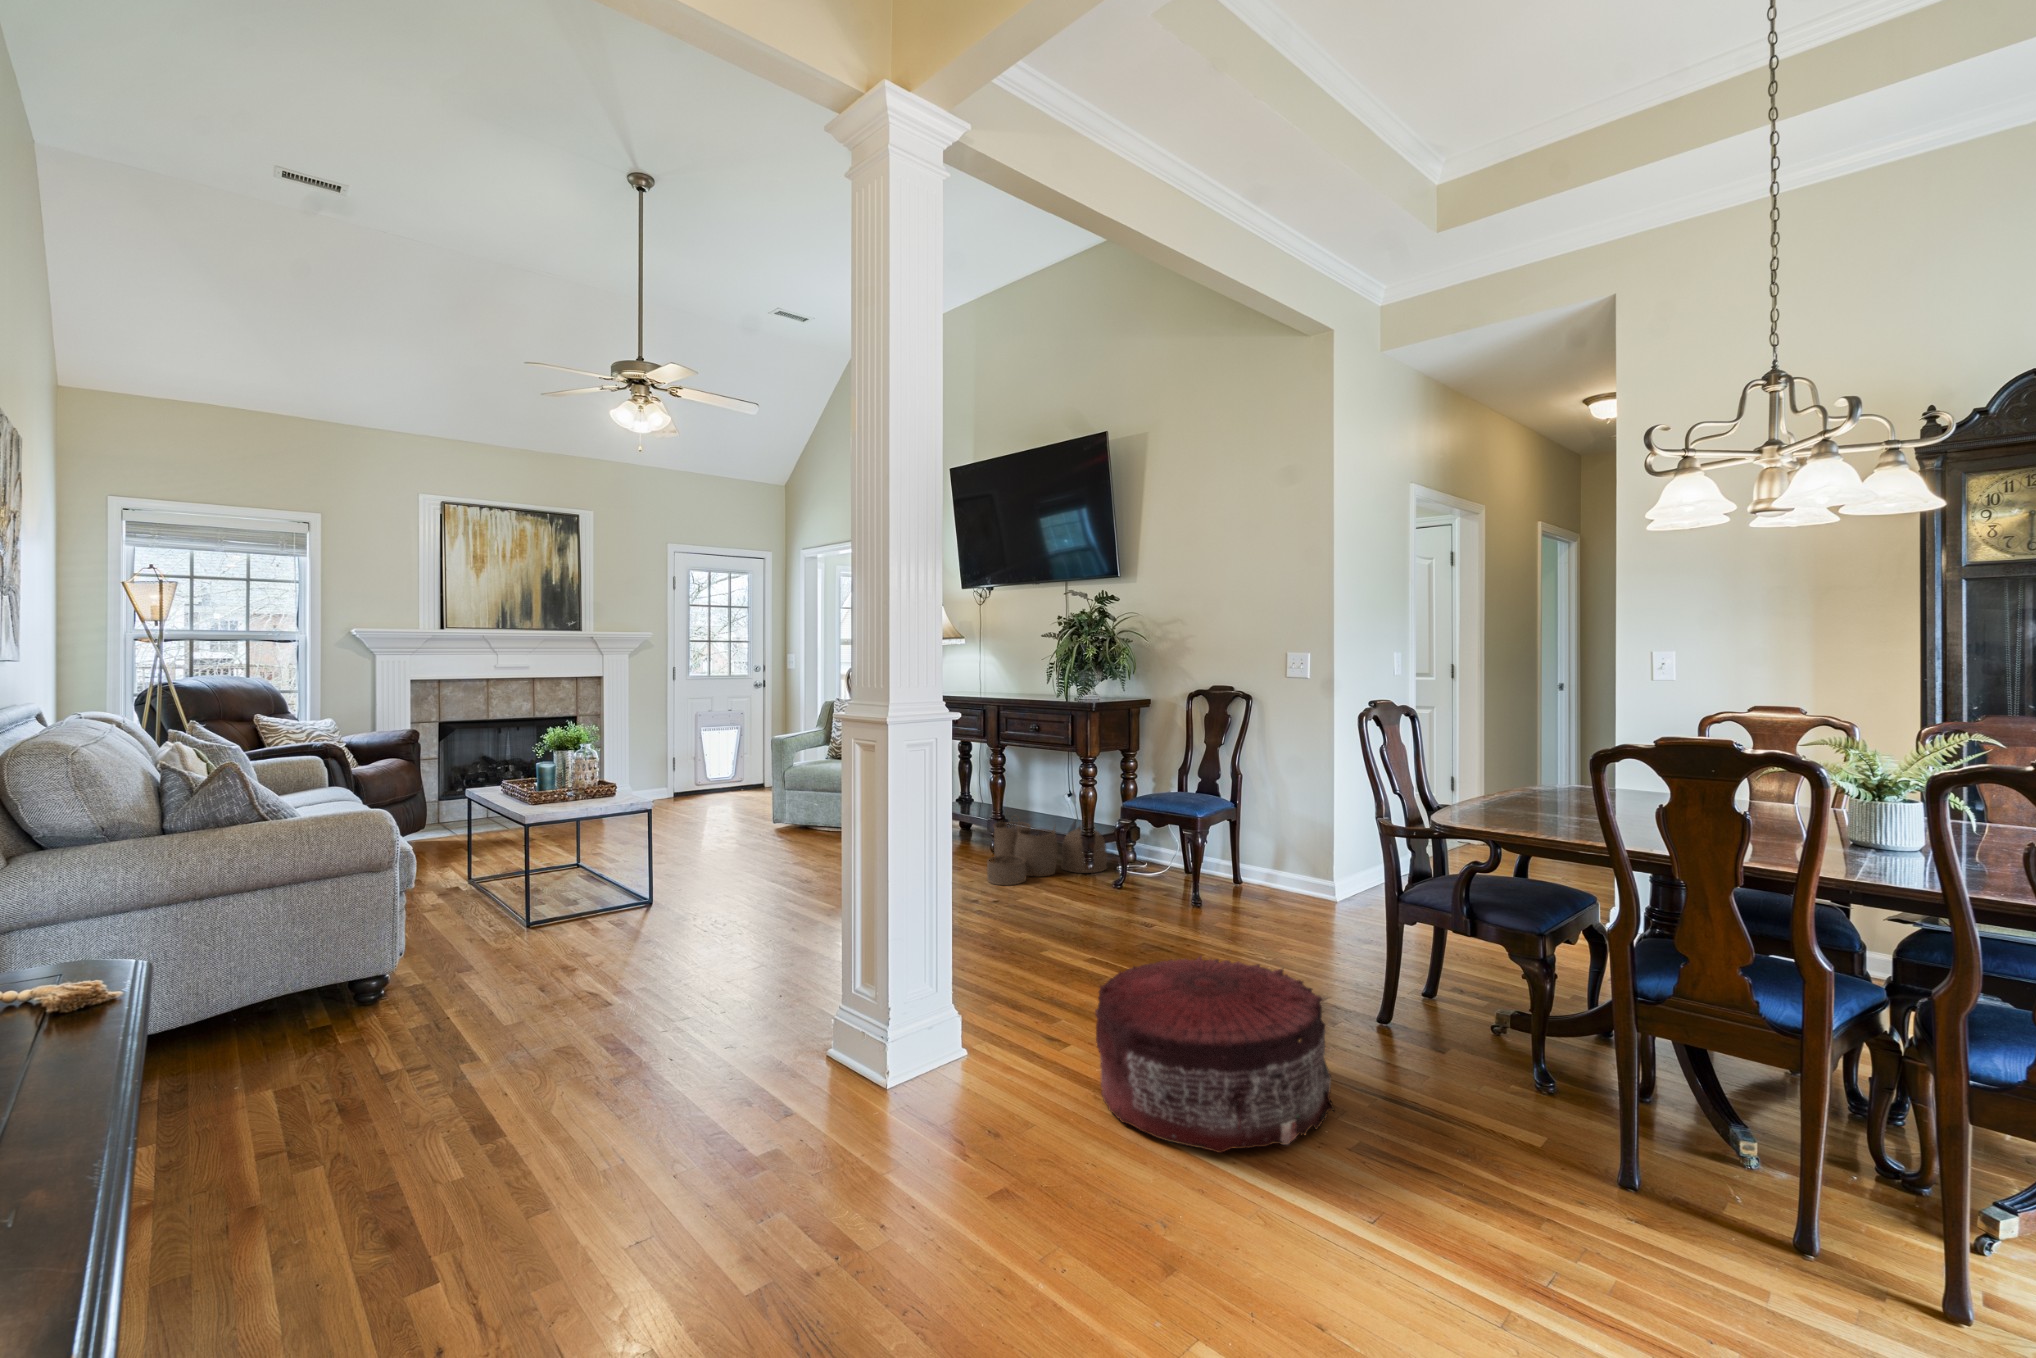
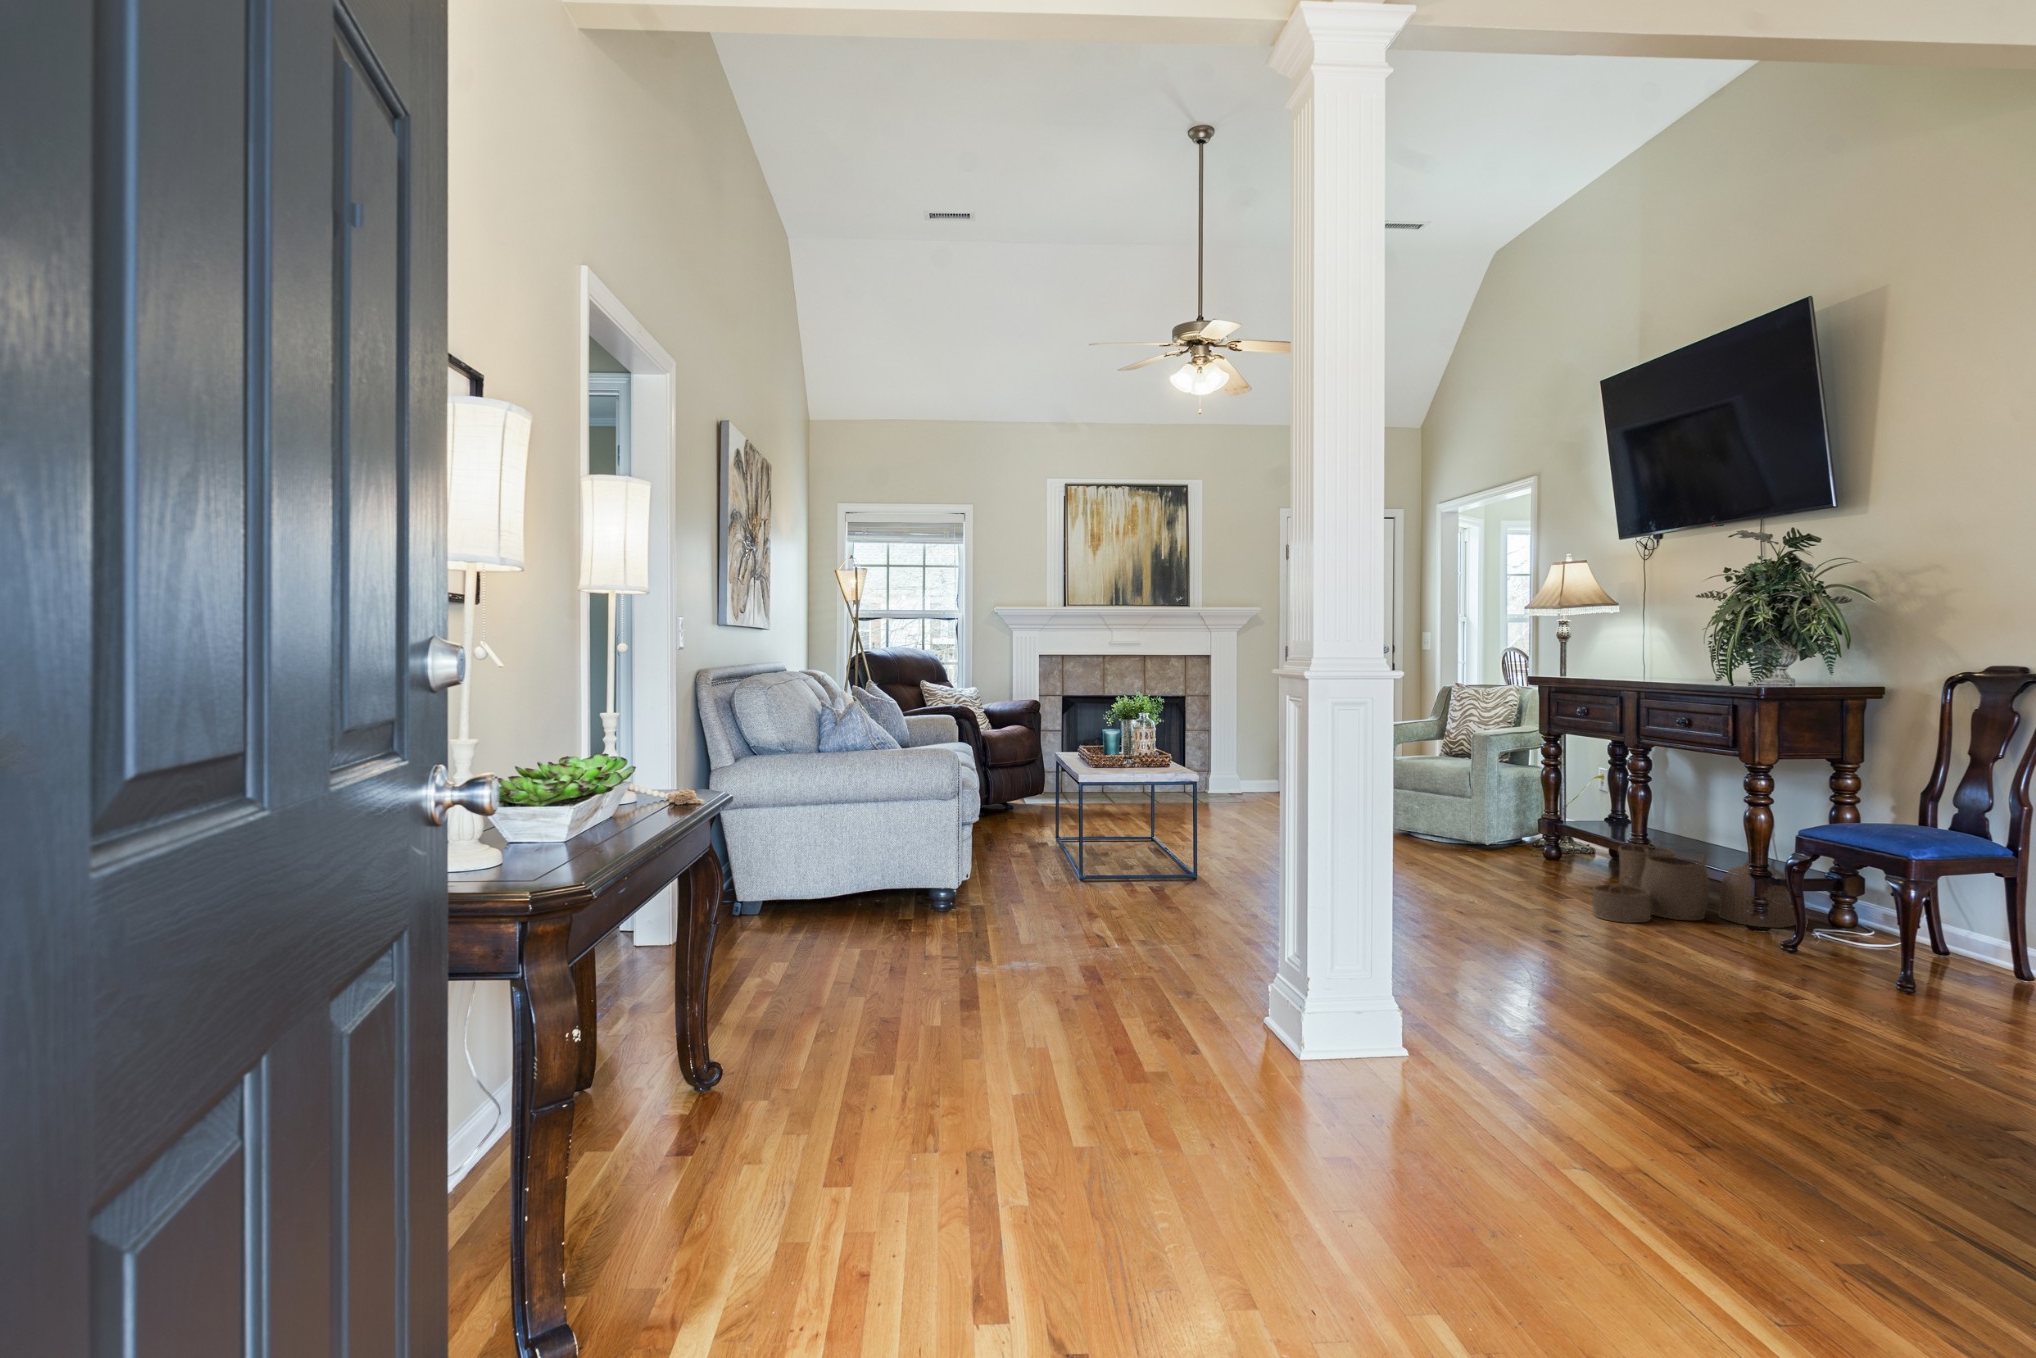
pouf: present [1095,956,1334,1153] -> none [1543,995,1891,1246]

